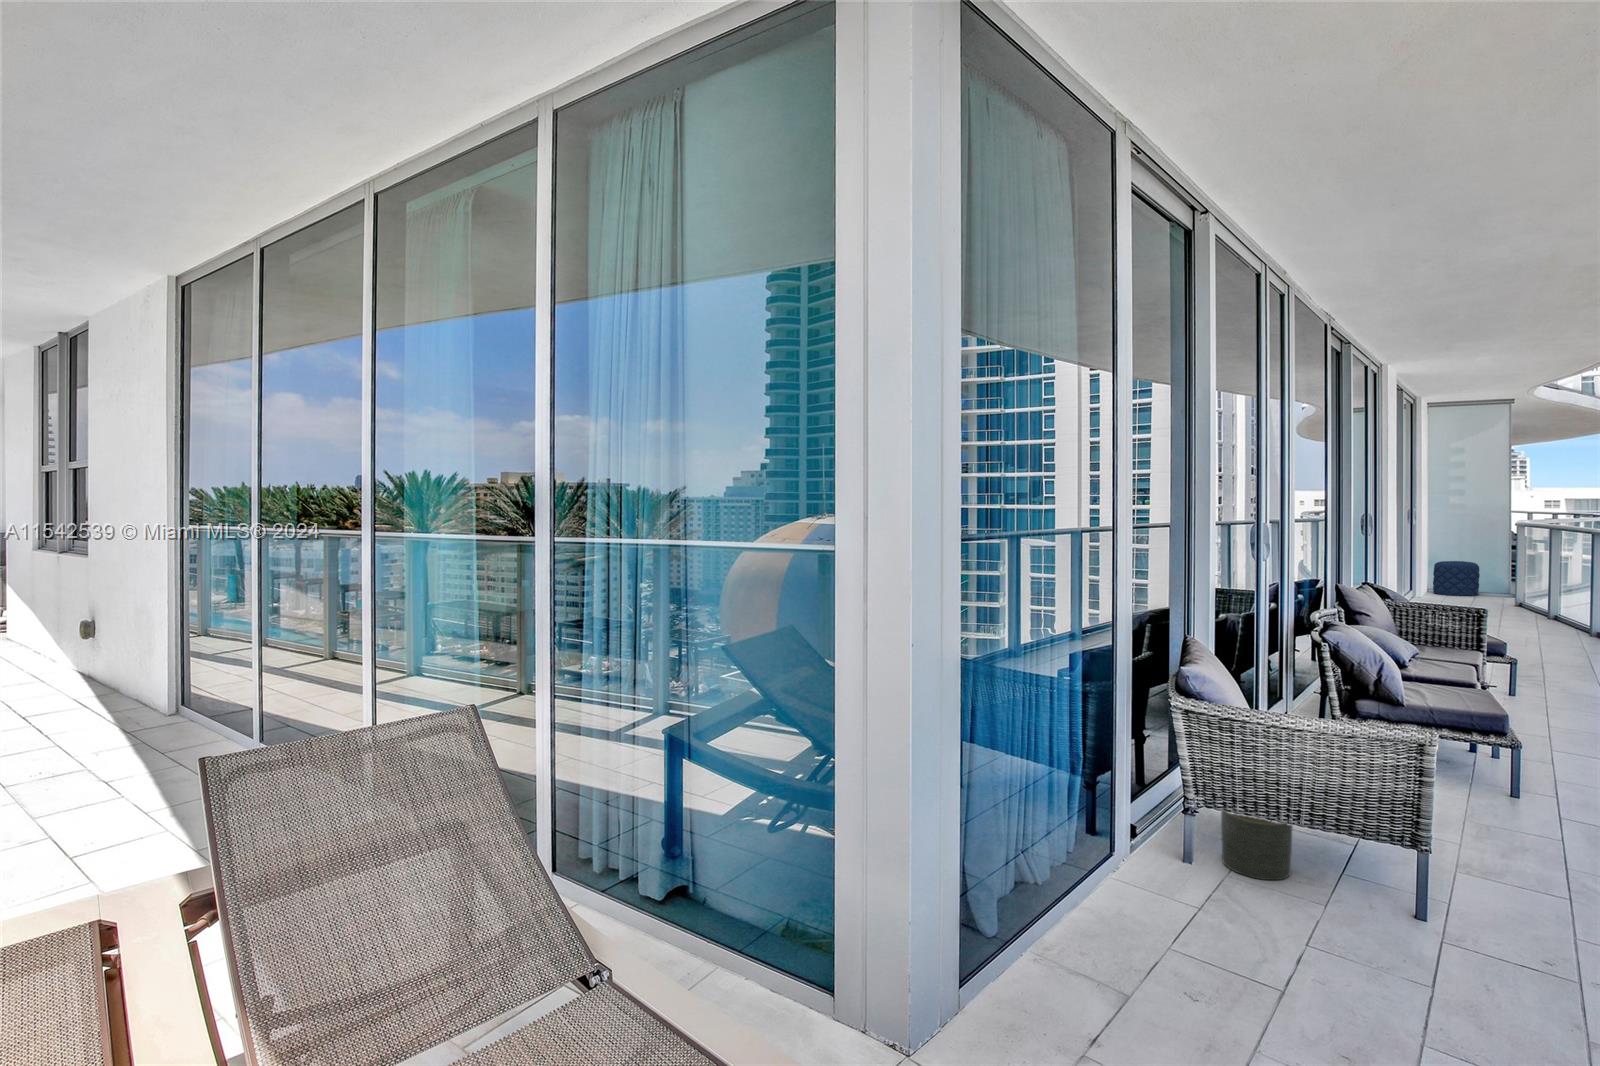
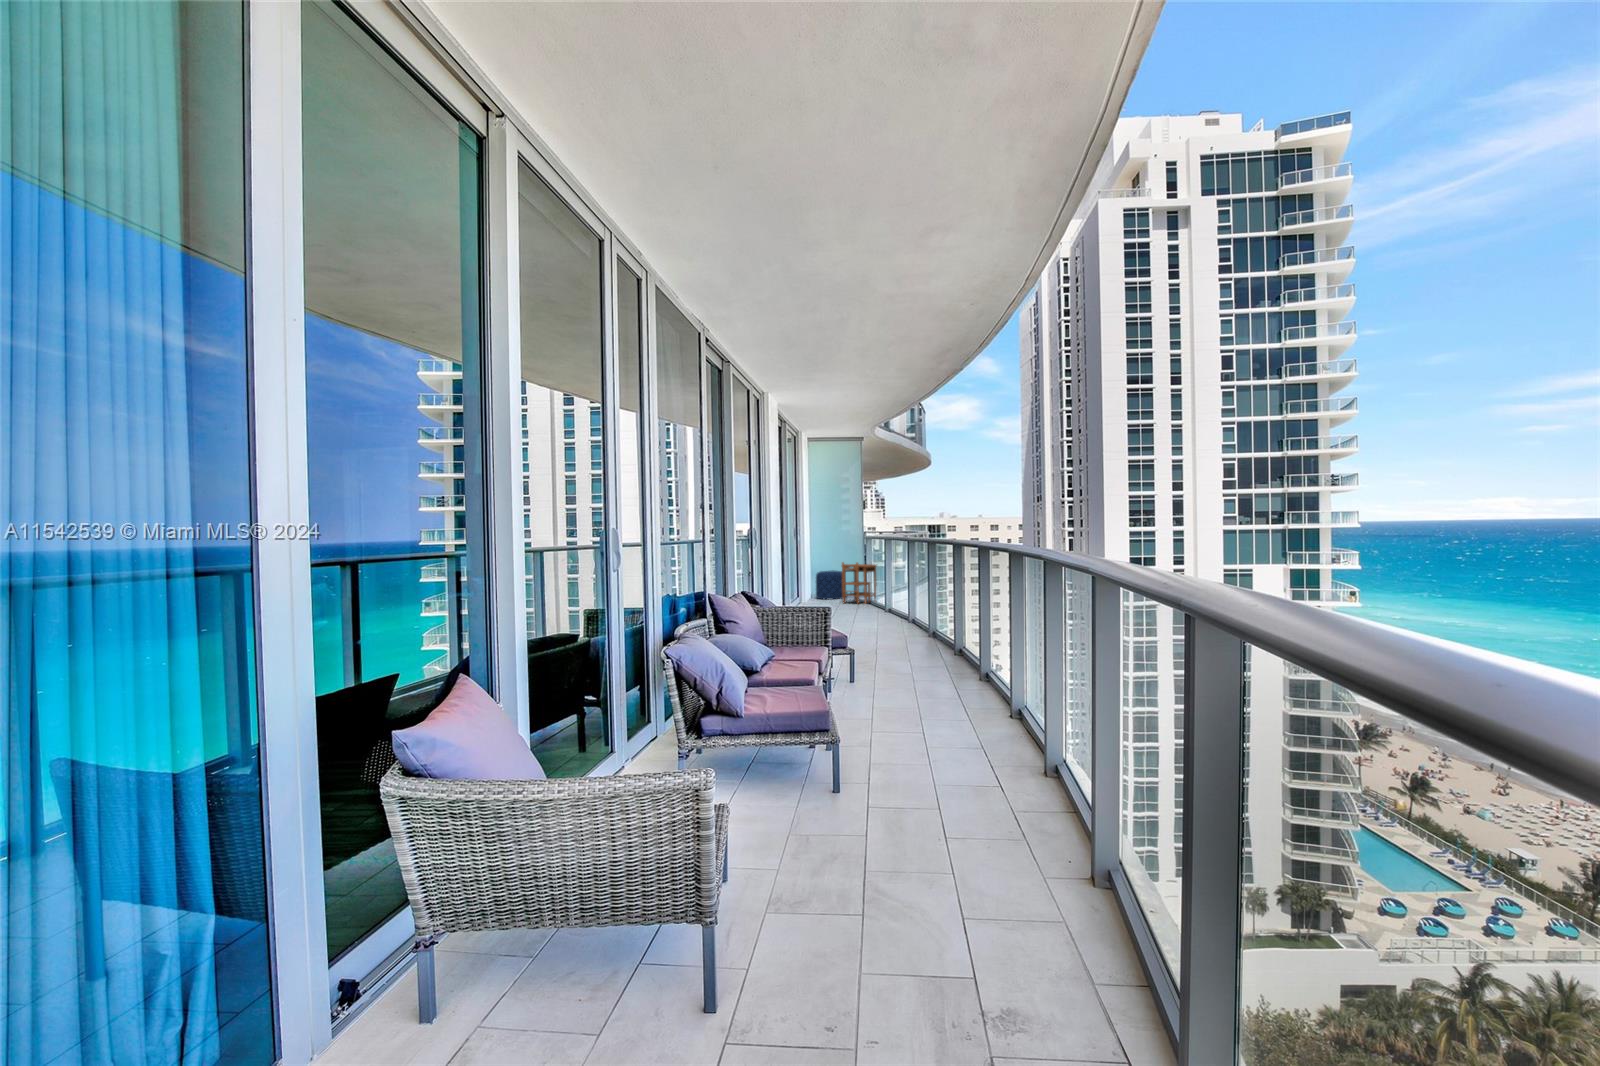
side table: none [1477,552,1538,606] -> present [842,562,877,604]
planter: present [1221,810,1293,880] -> none [471,900,567,1031]

